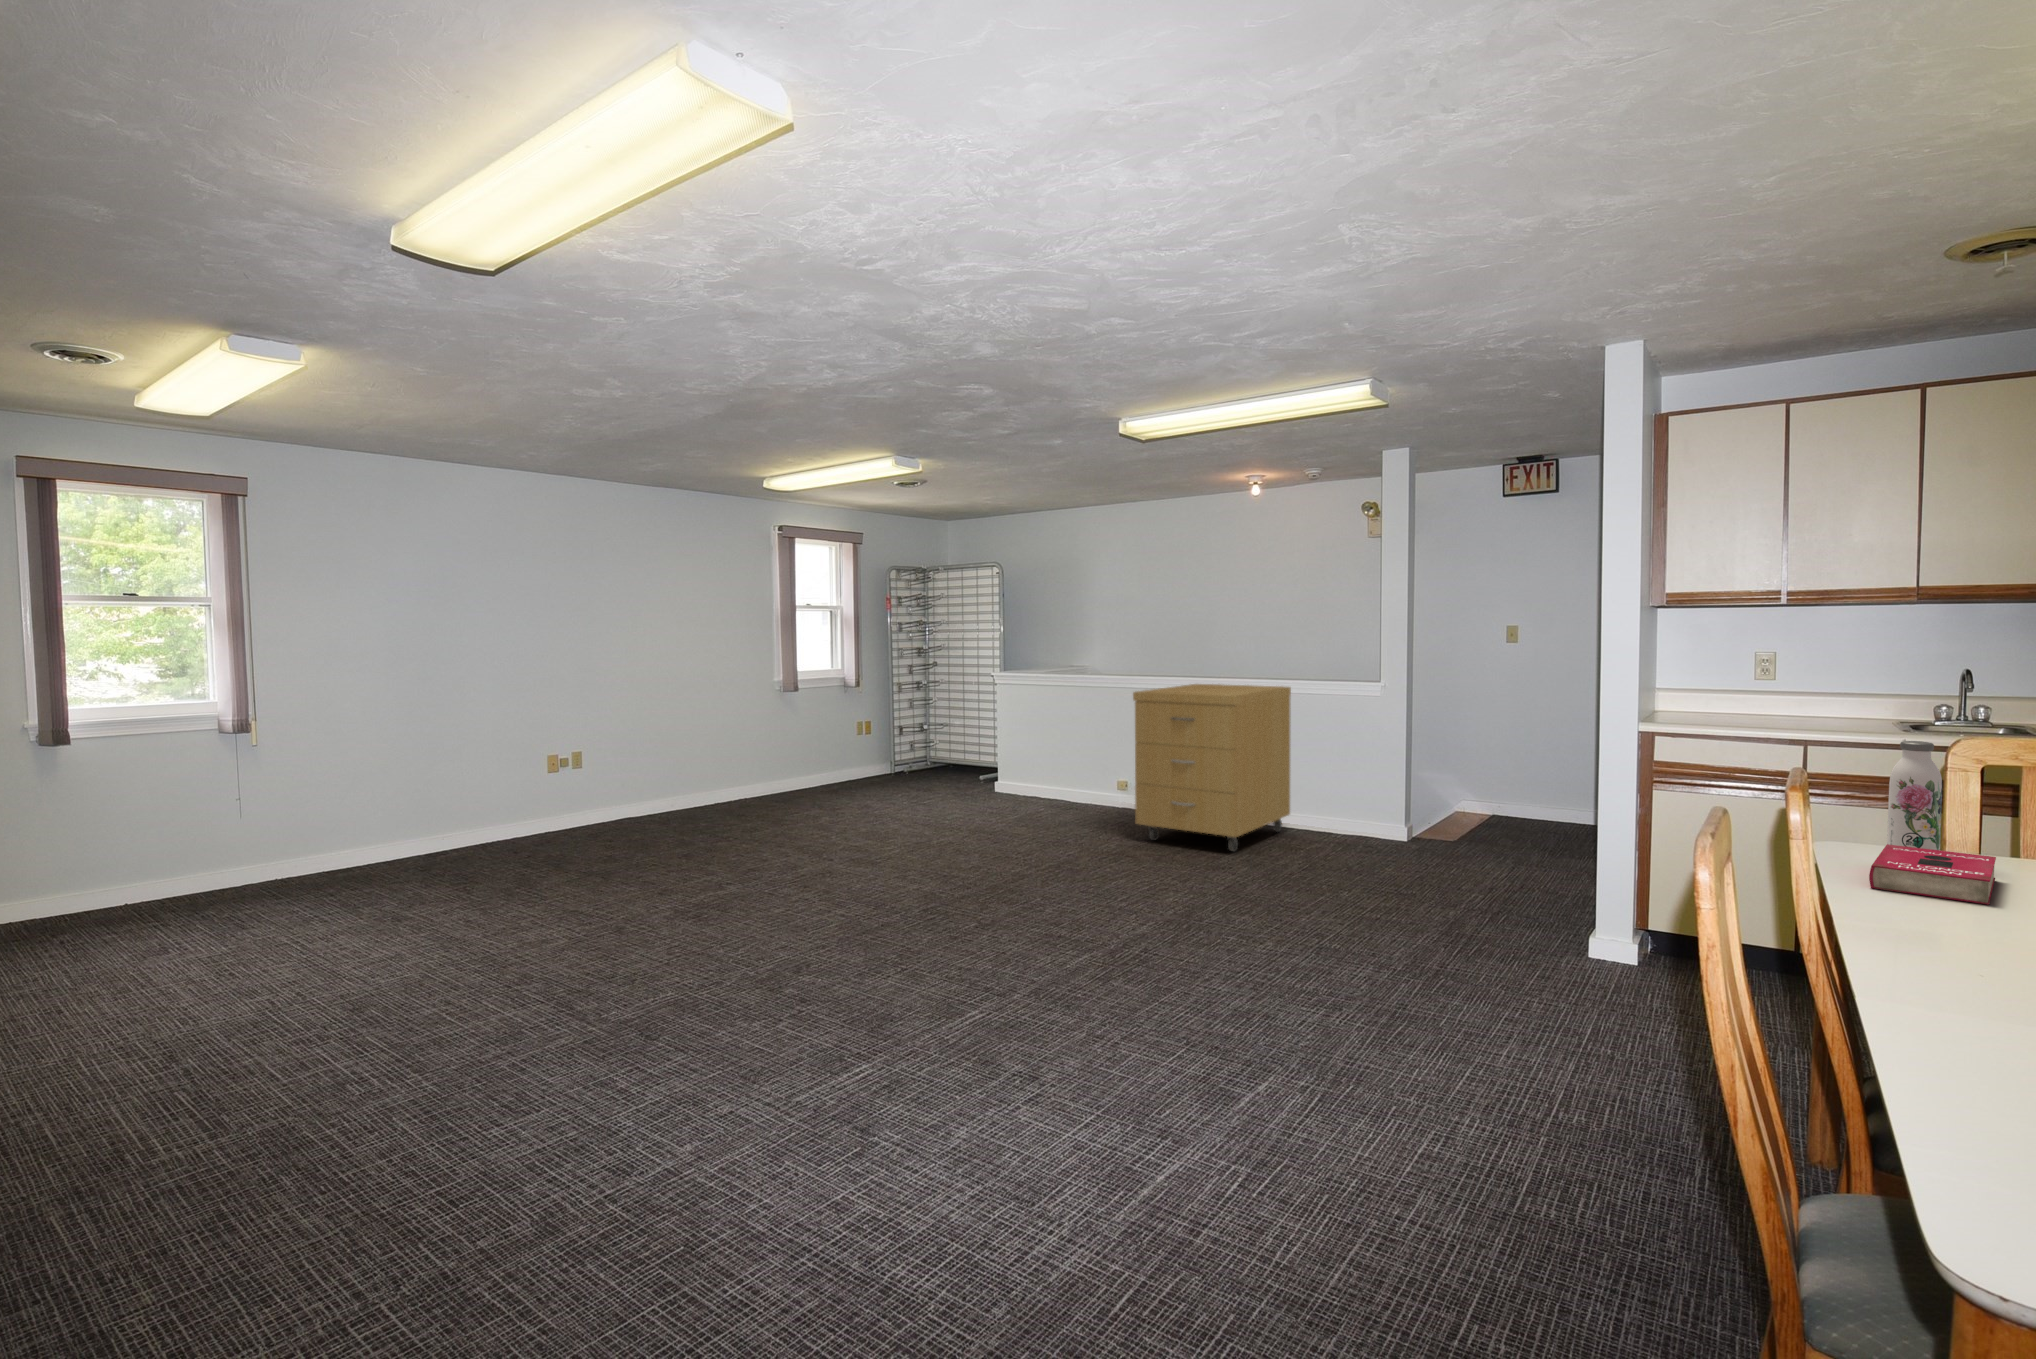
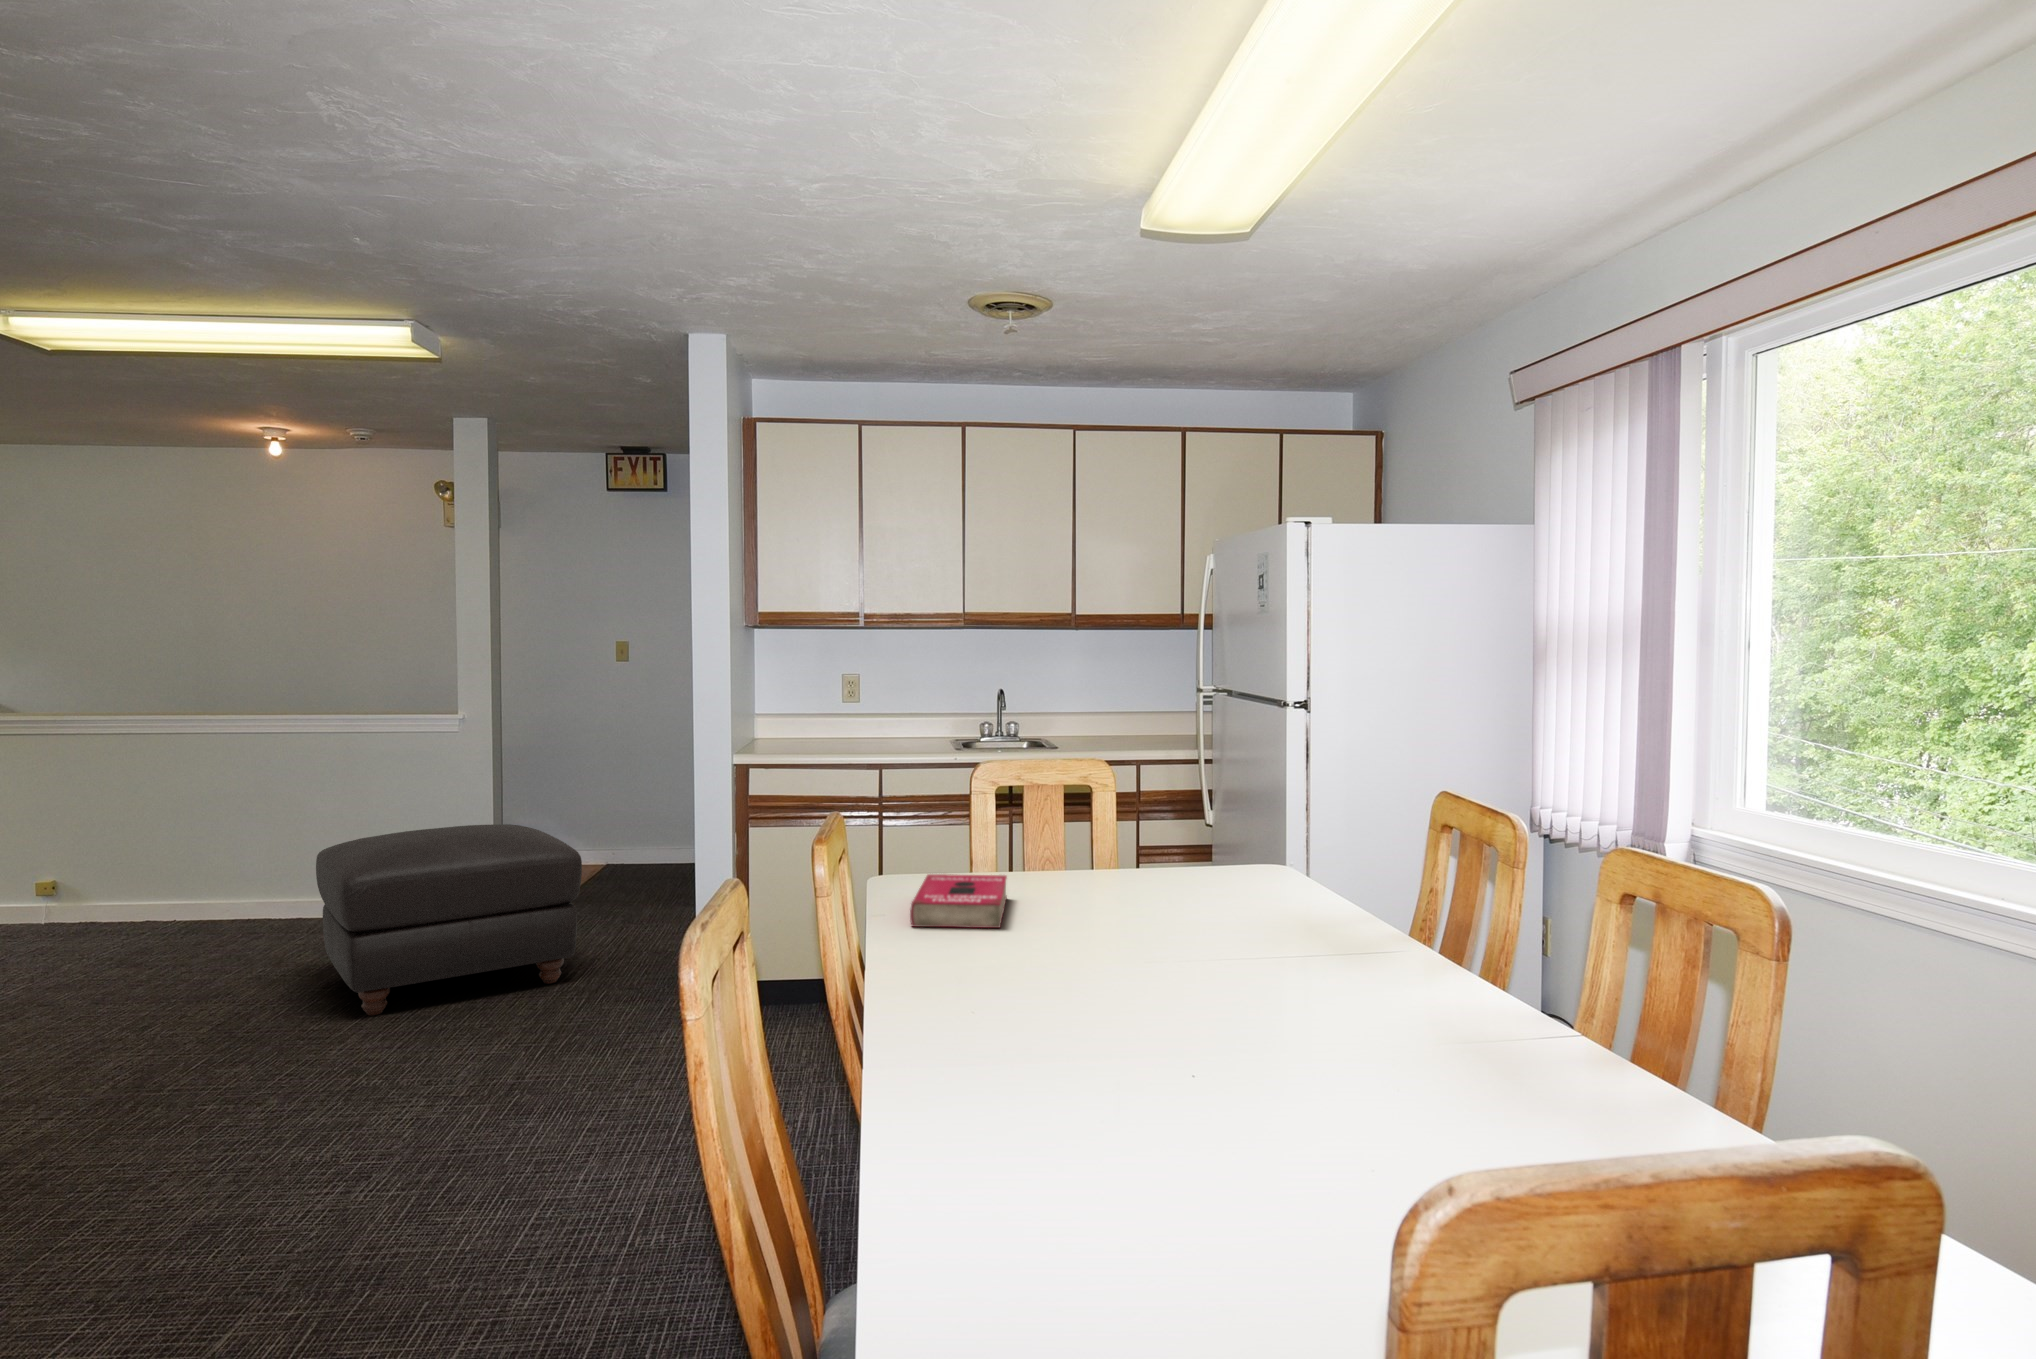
storage cabinet: present [1133,684,1291,851] -> none [46,722,334,969]
water bottle: present [1887,741,1942,850] -> none [930,766,969,888]
ottoman: none [1287,770,1487,903] -> present [316,824,582,1015]

